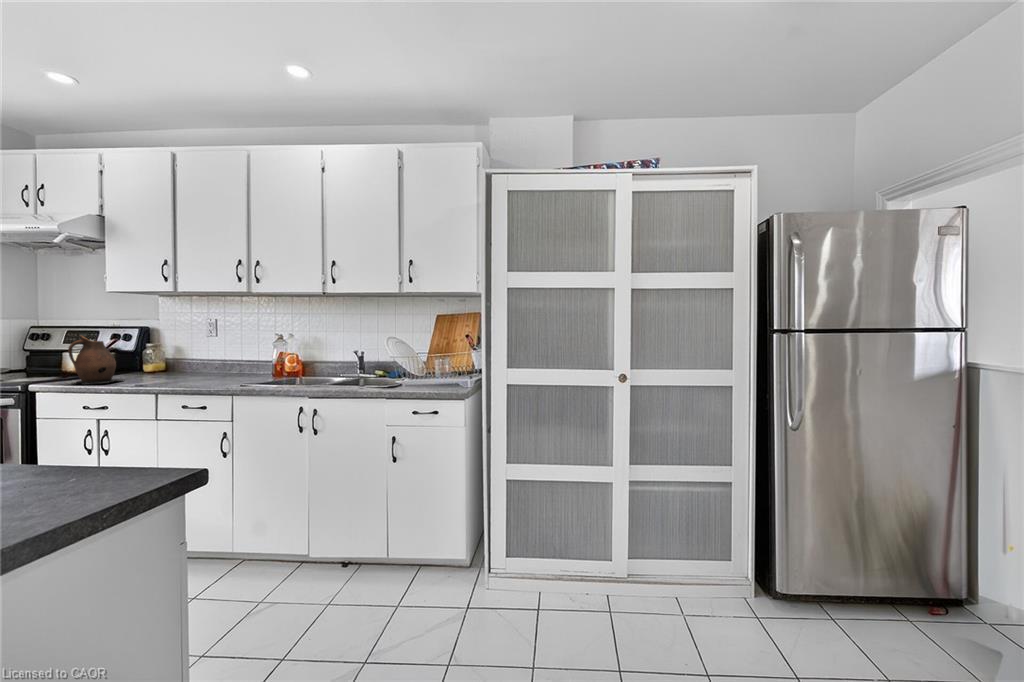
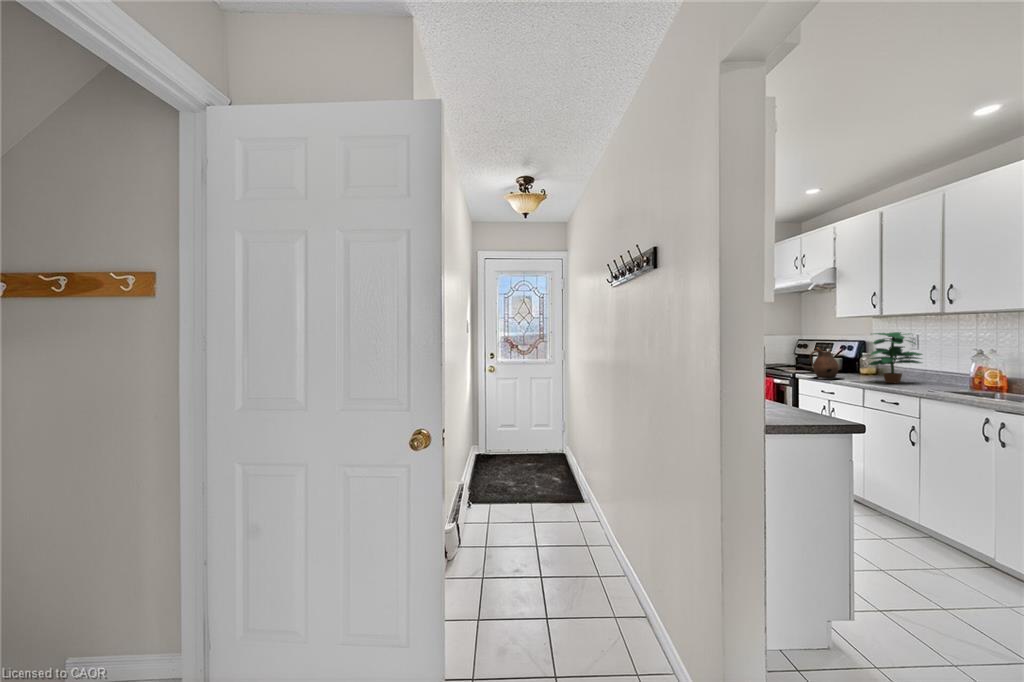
potted plant: none [158,314,226,381] -> present [869,332,922,383]

